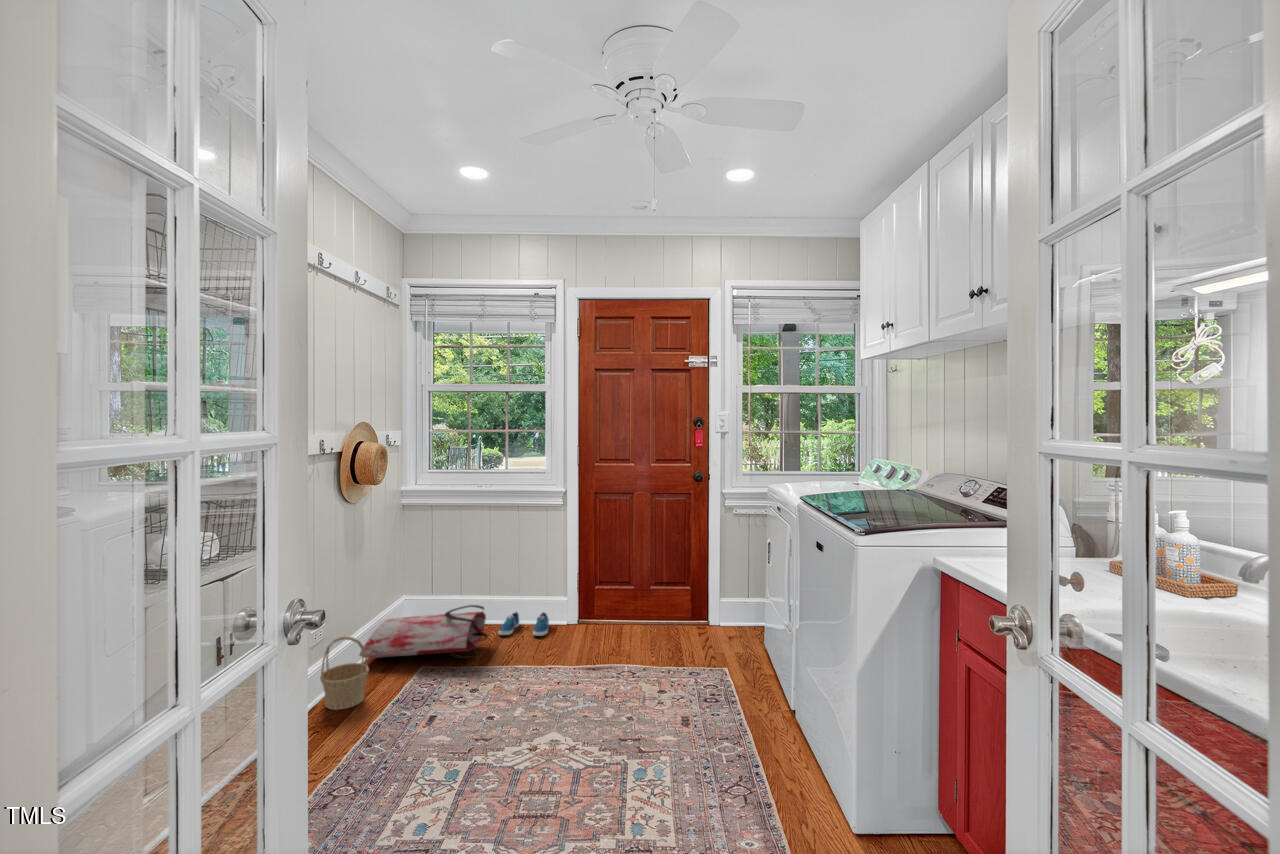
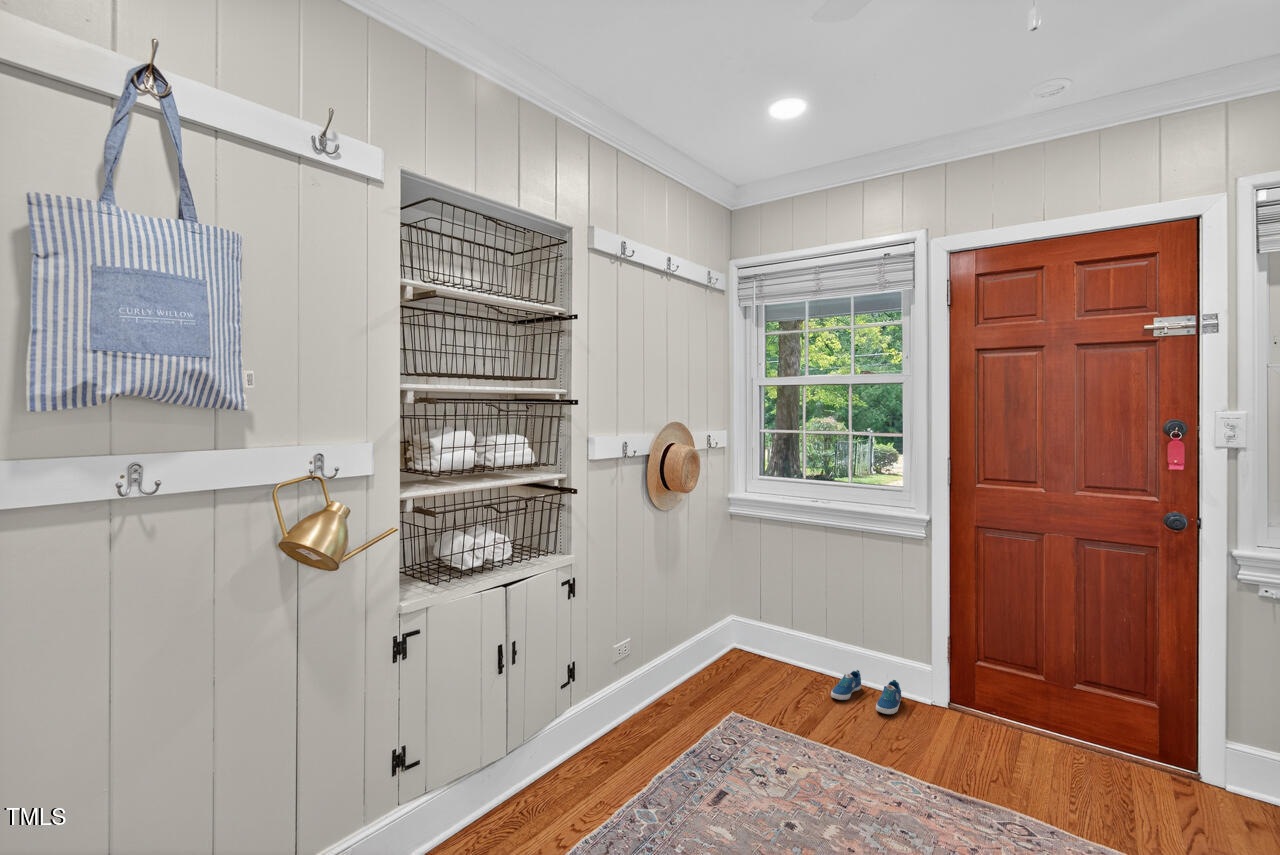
bag: present [359,605,487,659] -> none [668,646,814,721]
basket: present [320,636,369,710] -> none [619,664,667,745]

